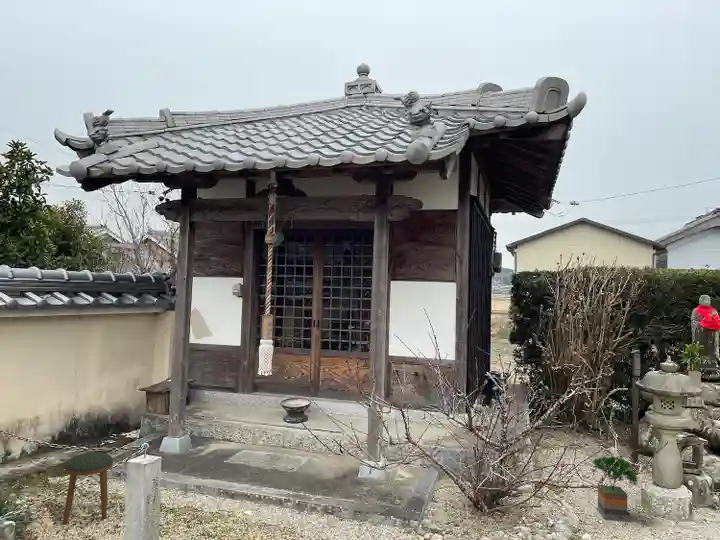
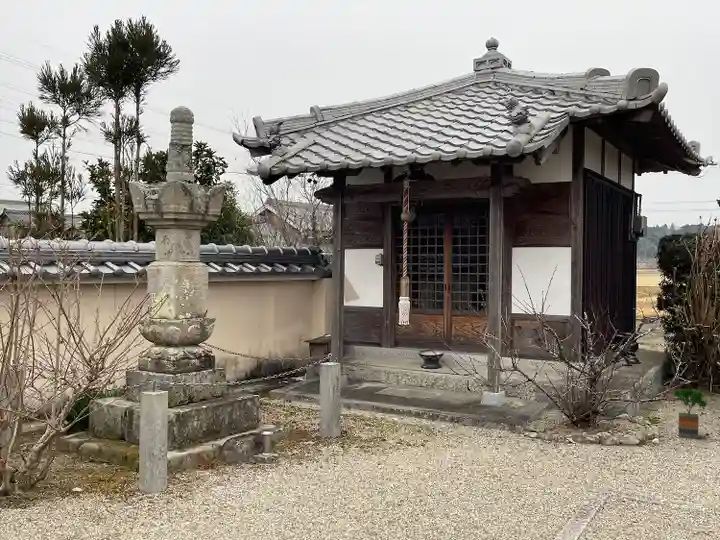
stool: present [63,453,113,525] -> none [272,375,302,417]

